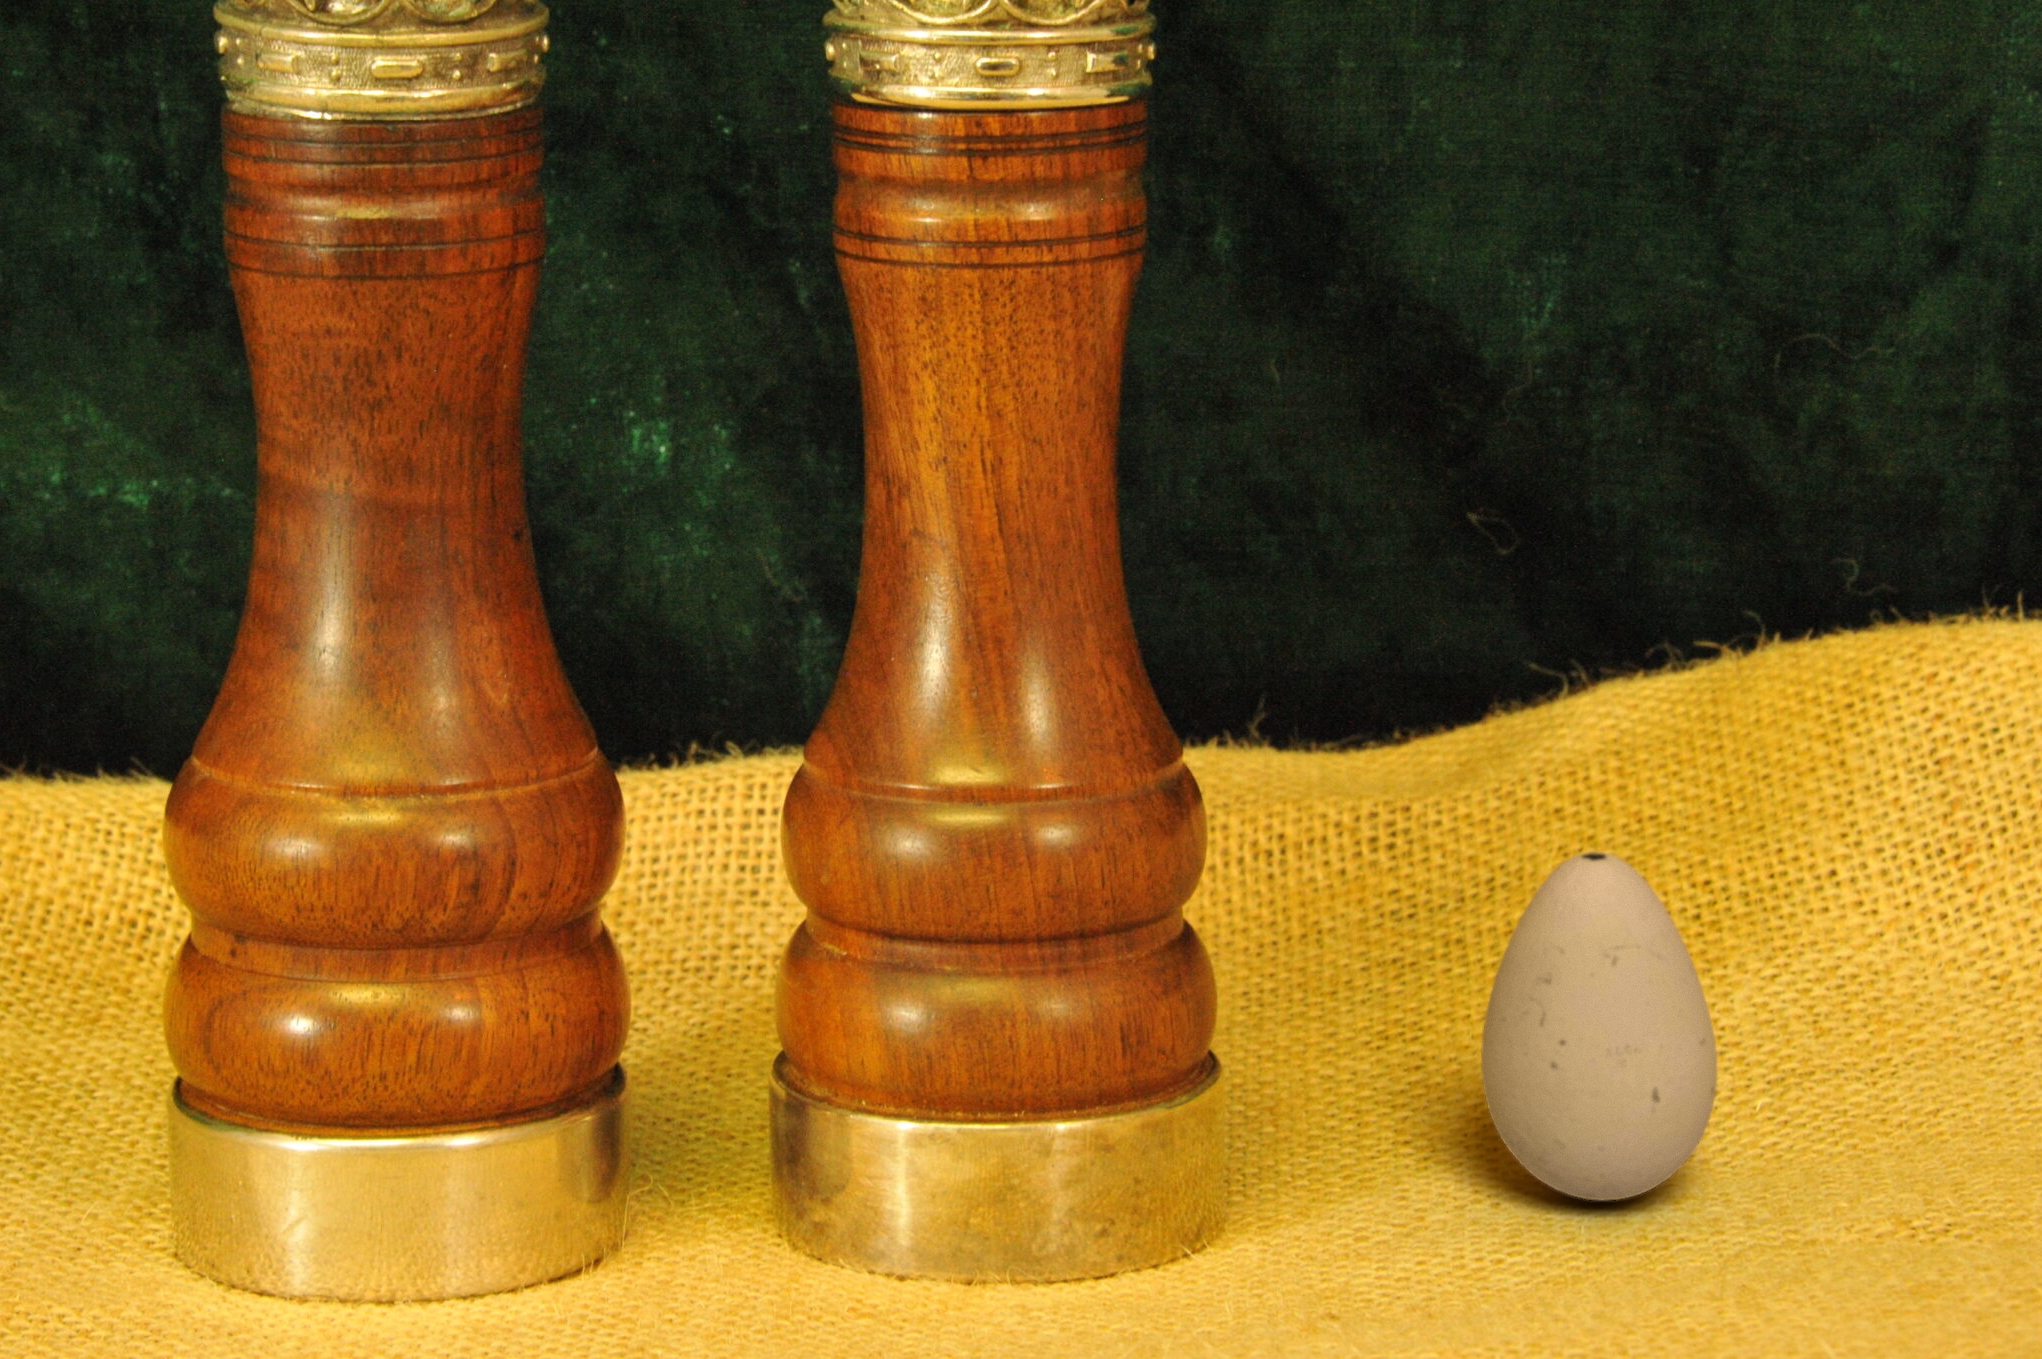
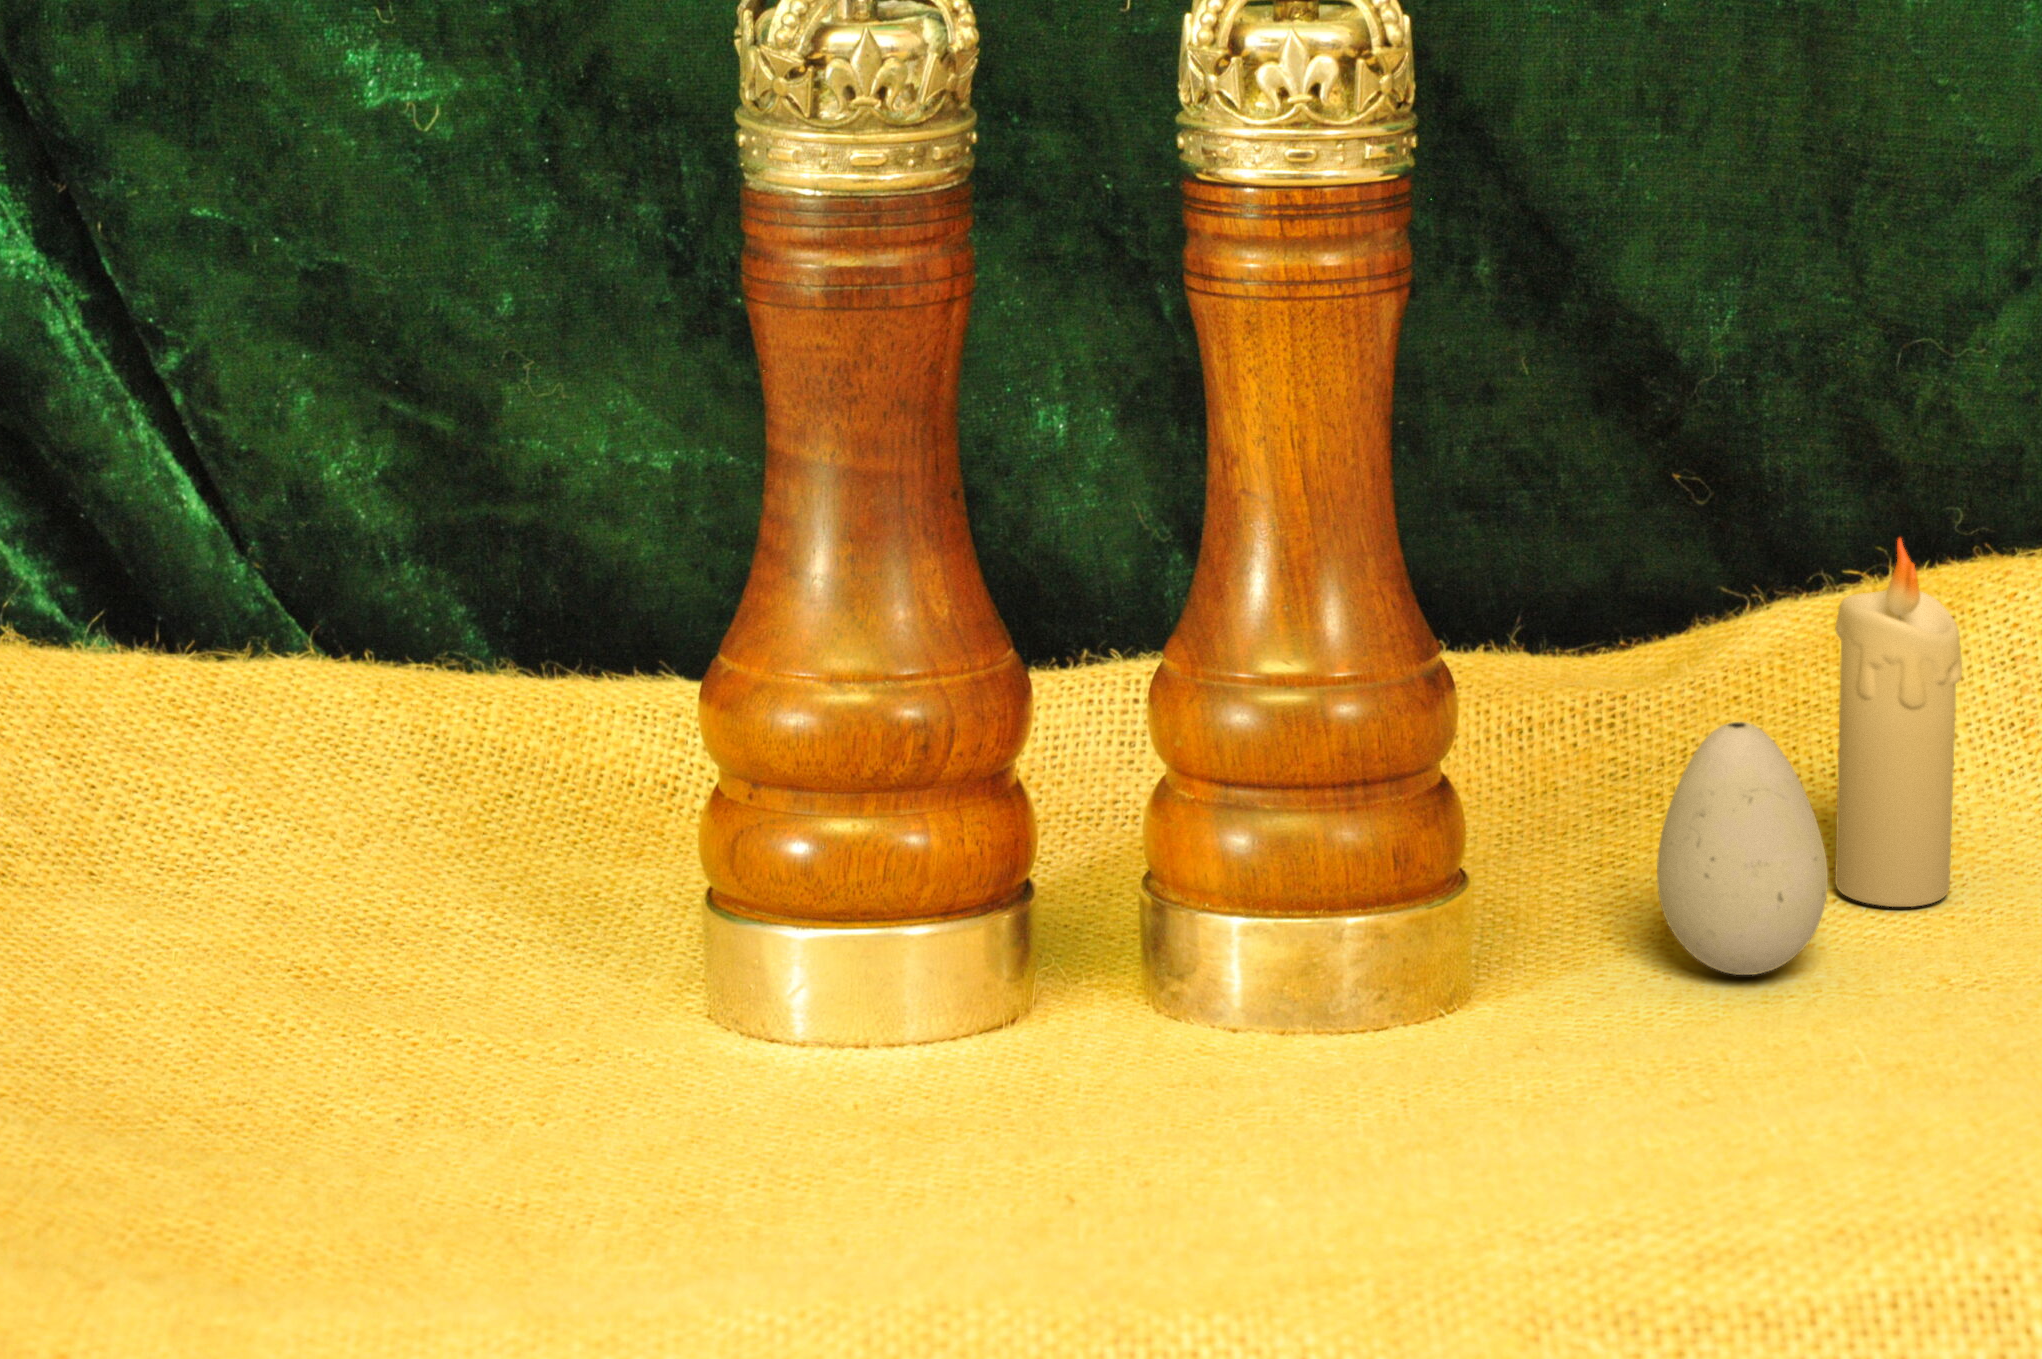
candle: none [1712,598,1888,1101] -> present [1835,538,1962,907]

